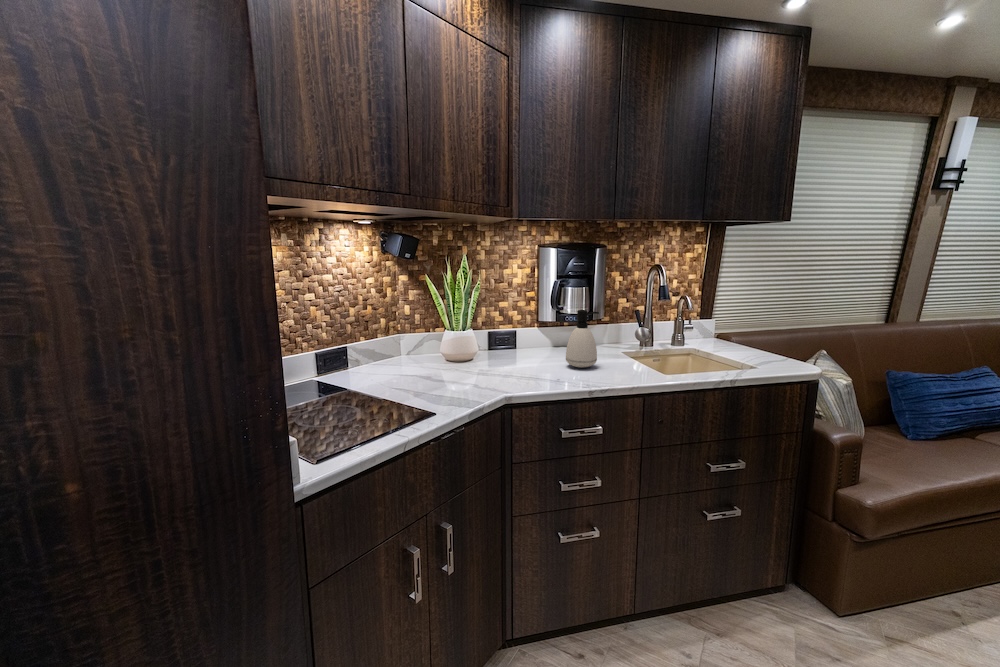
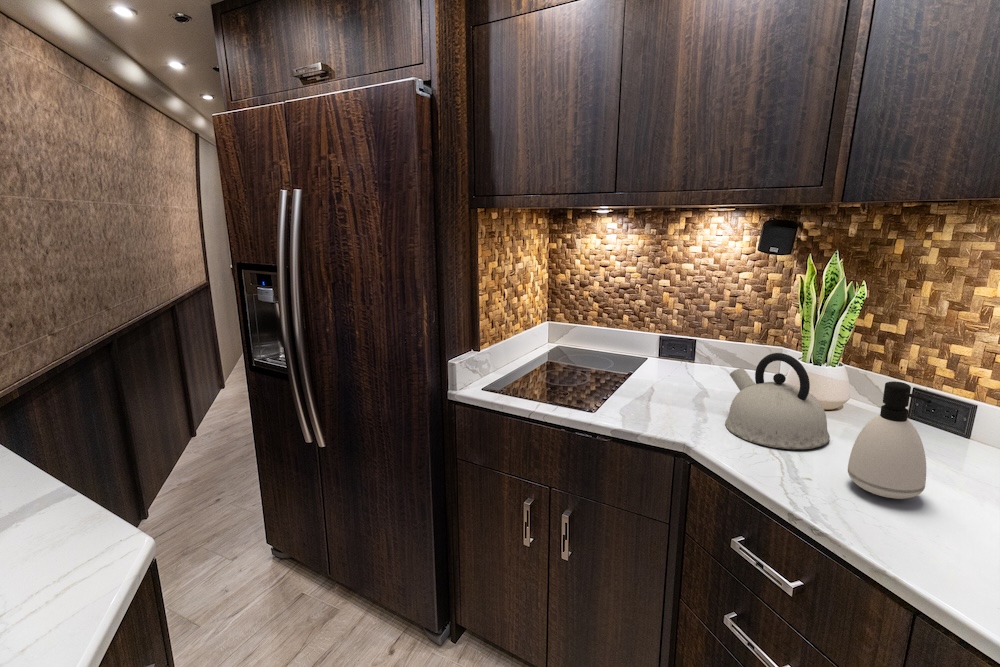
kettle: none [472,318,538,379] -> present [725,353,830,449]

